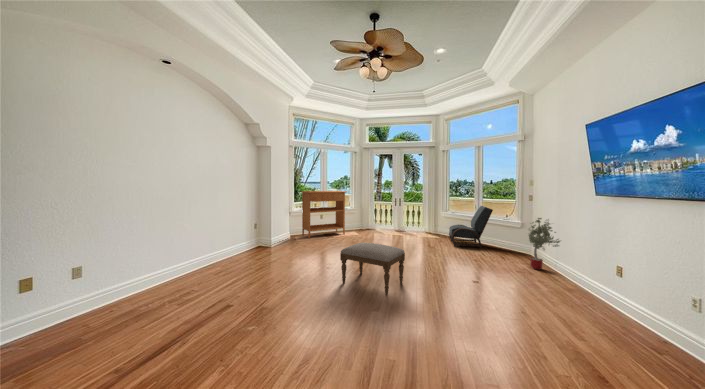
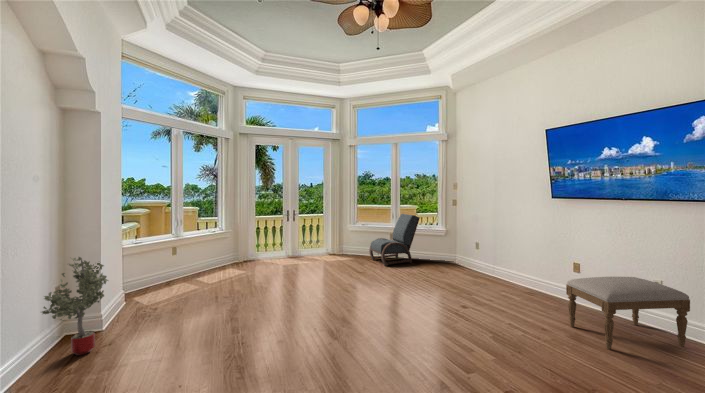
console table: present [301,191,347,238] -> none [139,205,227,293]
potted tree: present [529,218,560,270] -> present [42,257,108,355]
ottoman: present [340,242,405,295] -> present [566,277,690,350]

